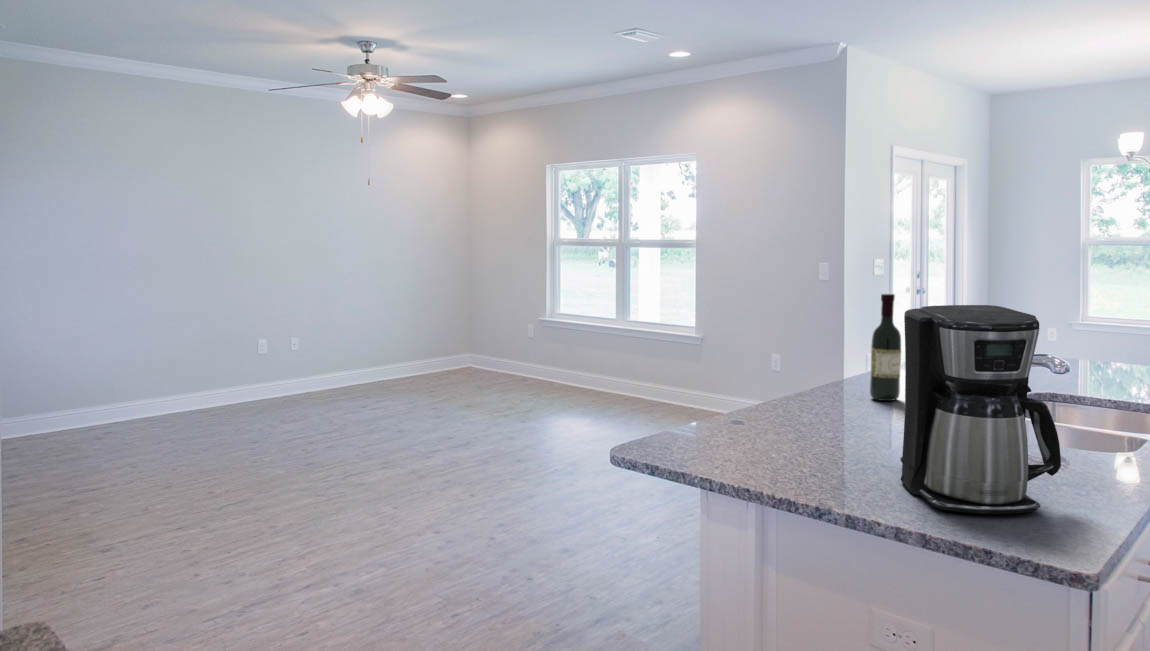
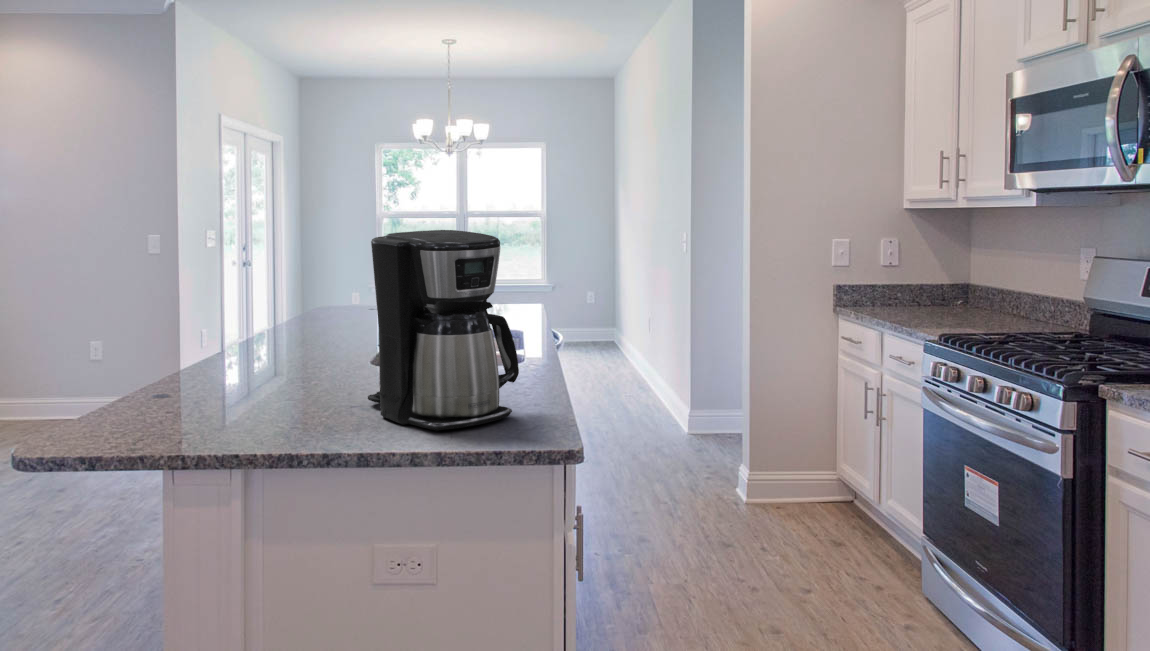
wine bottle: present [870,294,901,401] -> none [276,236,311,355]

